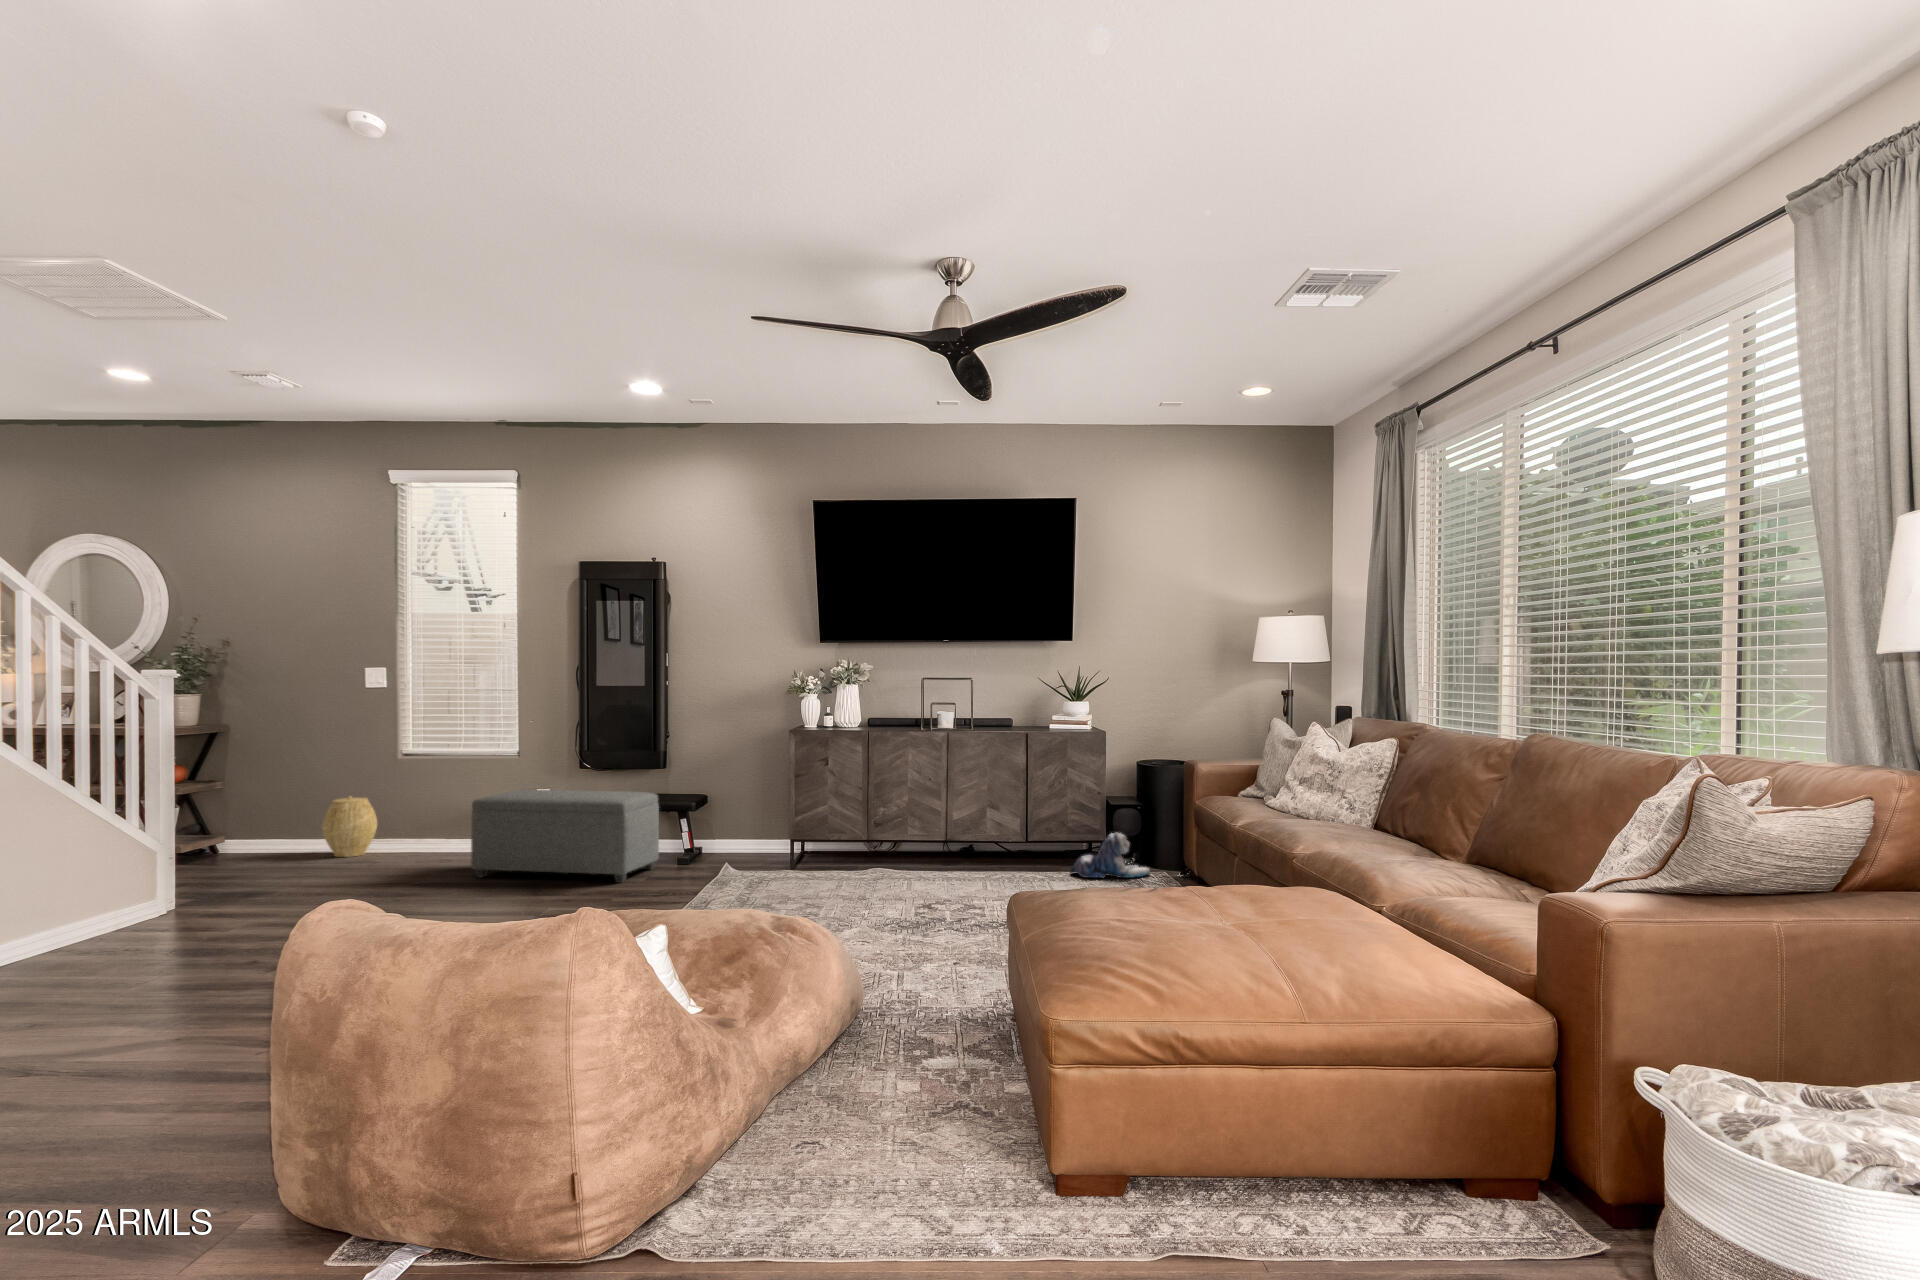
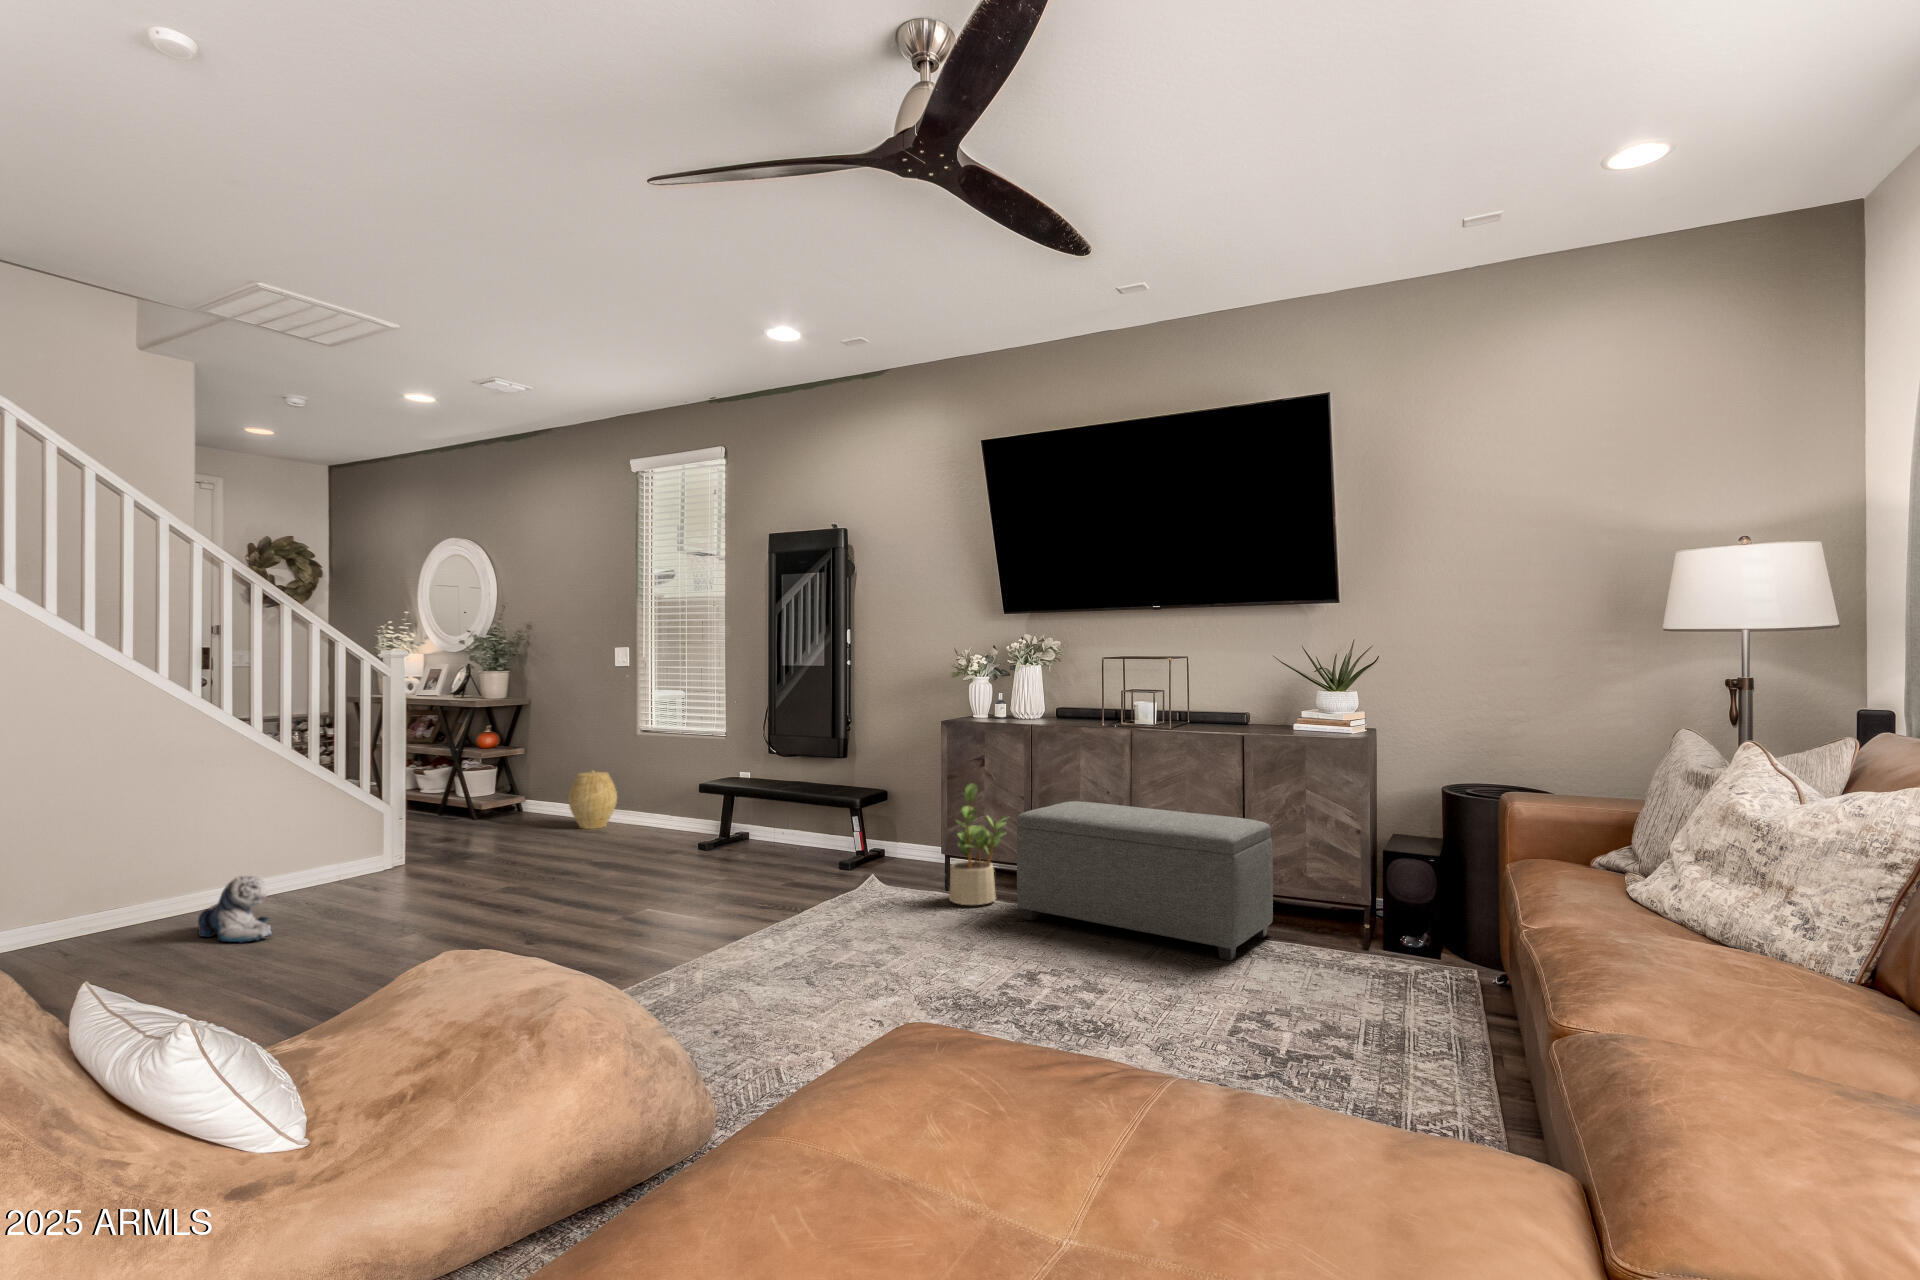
potted plant: none [810,778,854,872] -> present [949,783,1006,905]
ottoman: present [471,790,659,883] -> present [1017,801,1273,960]
plush toy: present [1070,833,1150,878] -> present [198,876,272,943]

